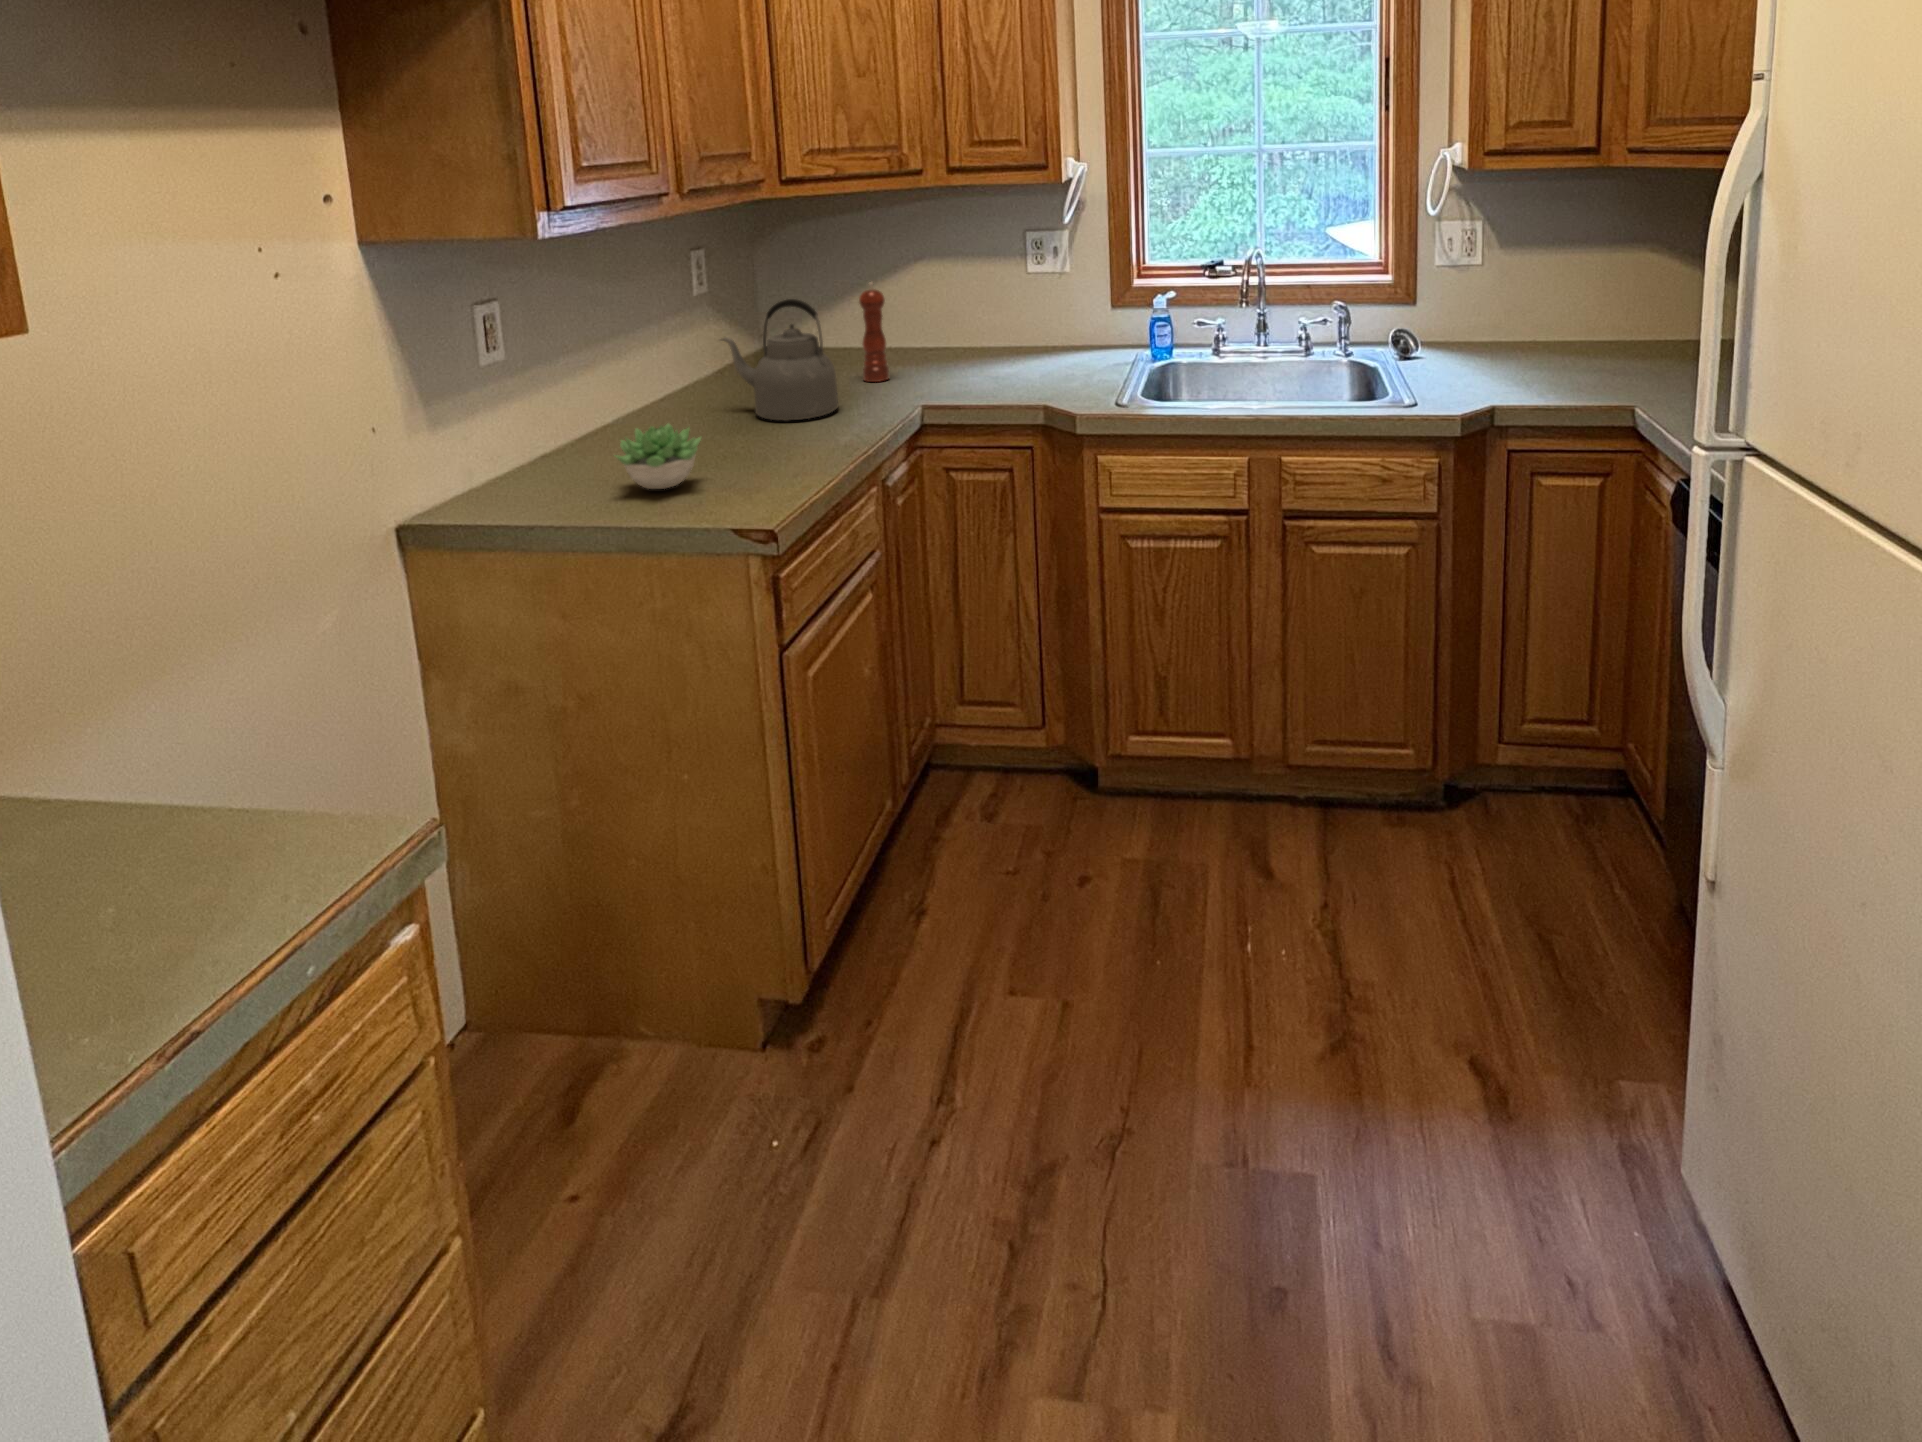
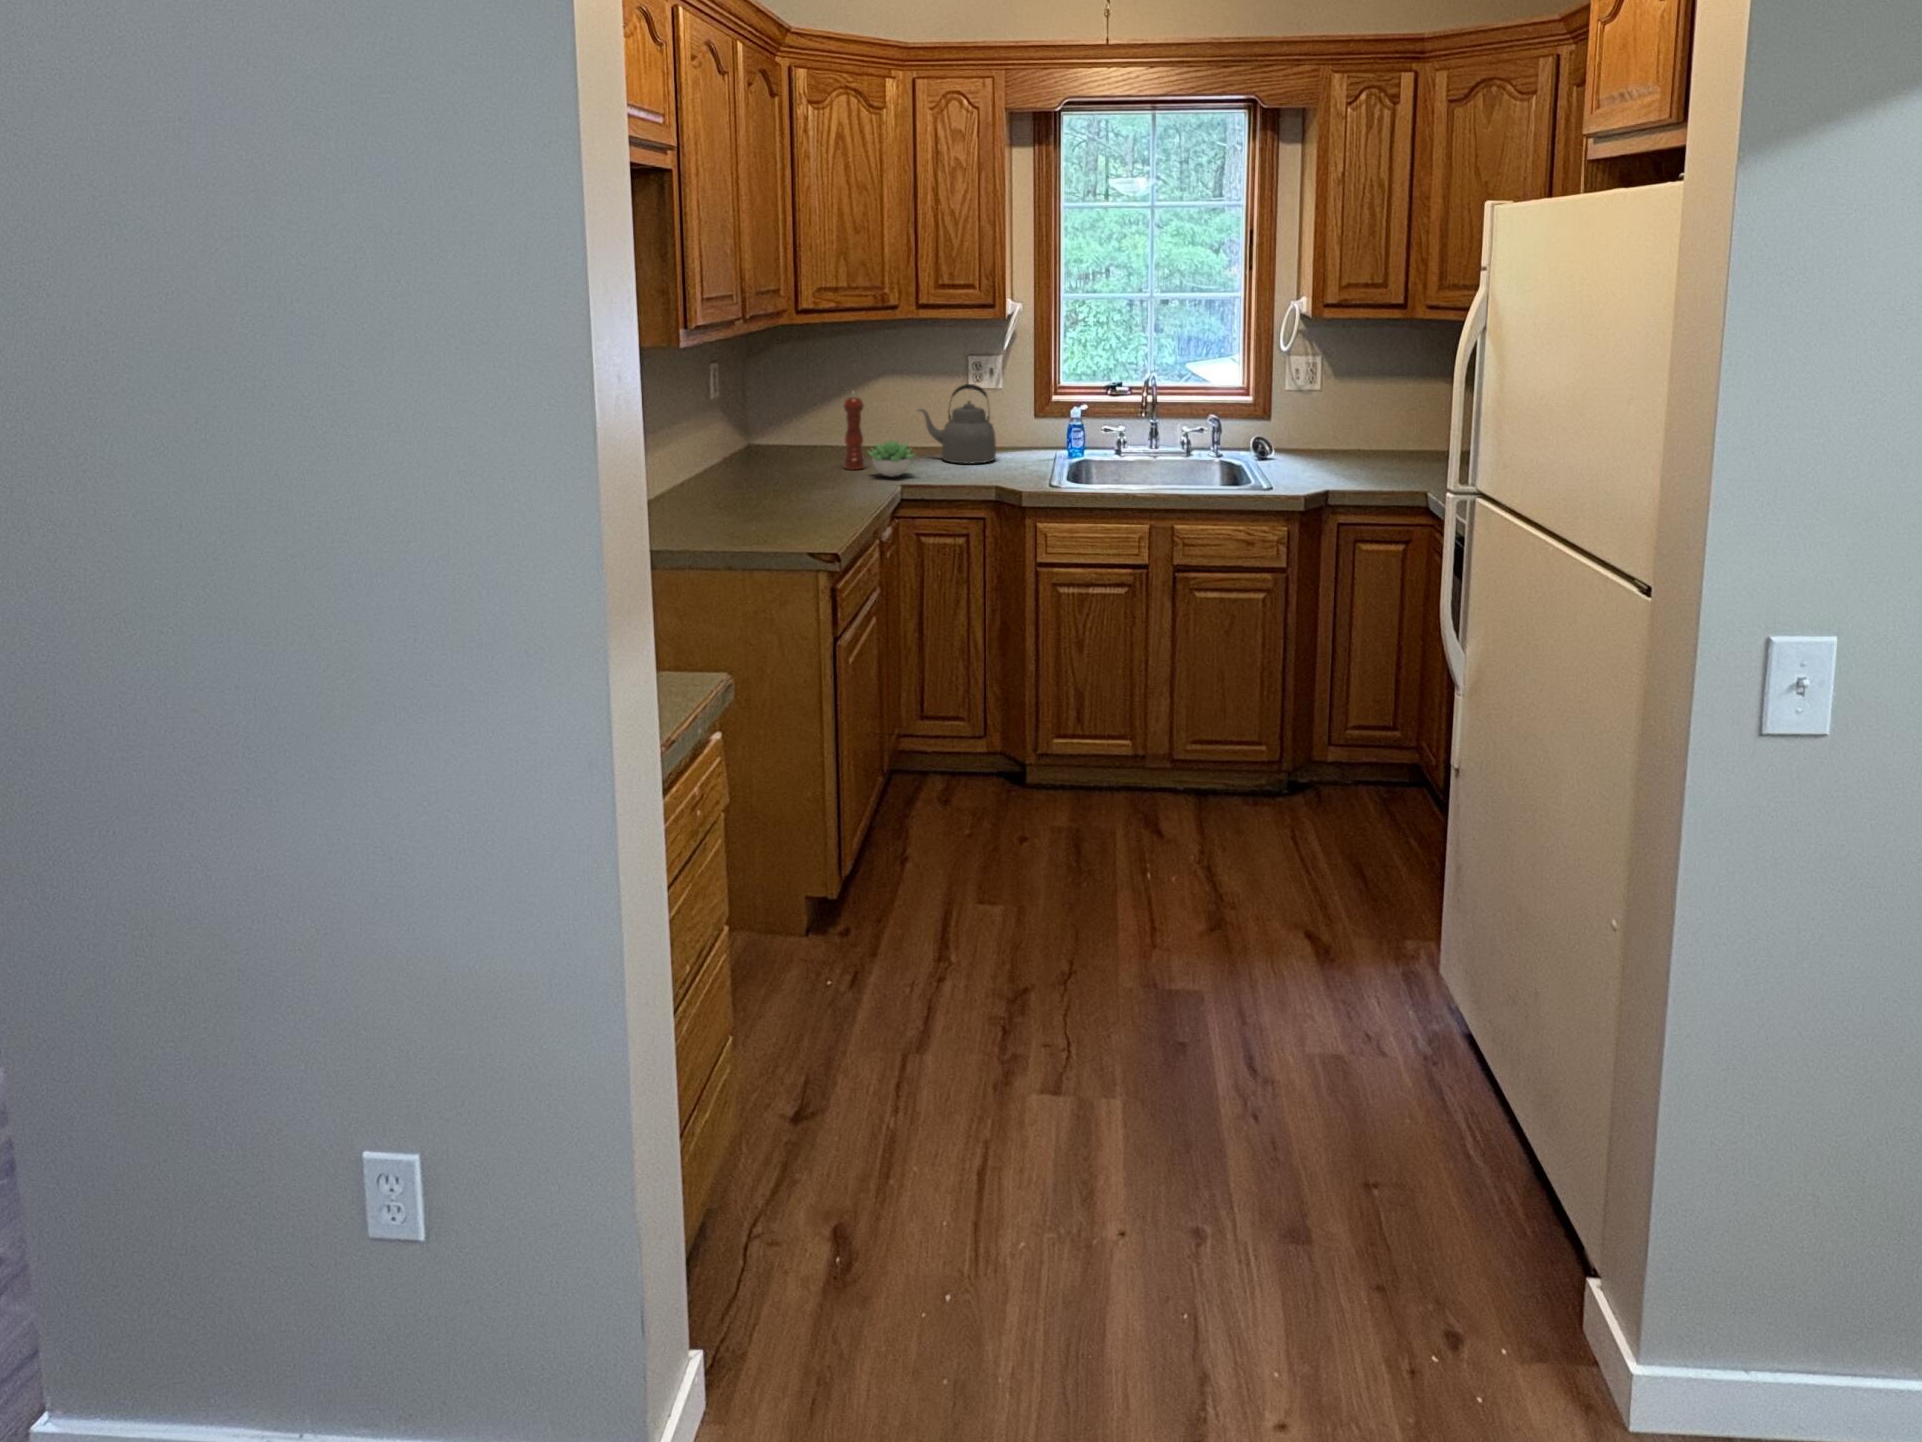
kettle: present [721,299,838,420] -> present [919,384,996,464]
succulent plant: present [616,424,701,489] -> present [868,441,915,477]

